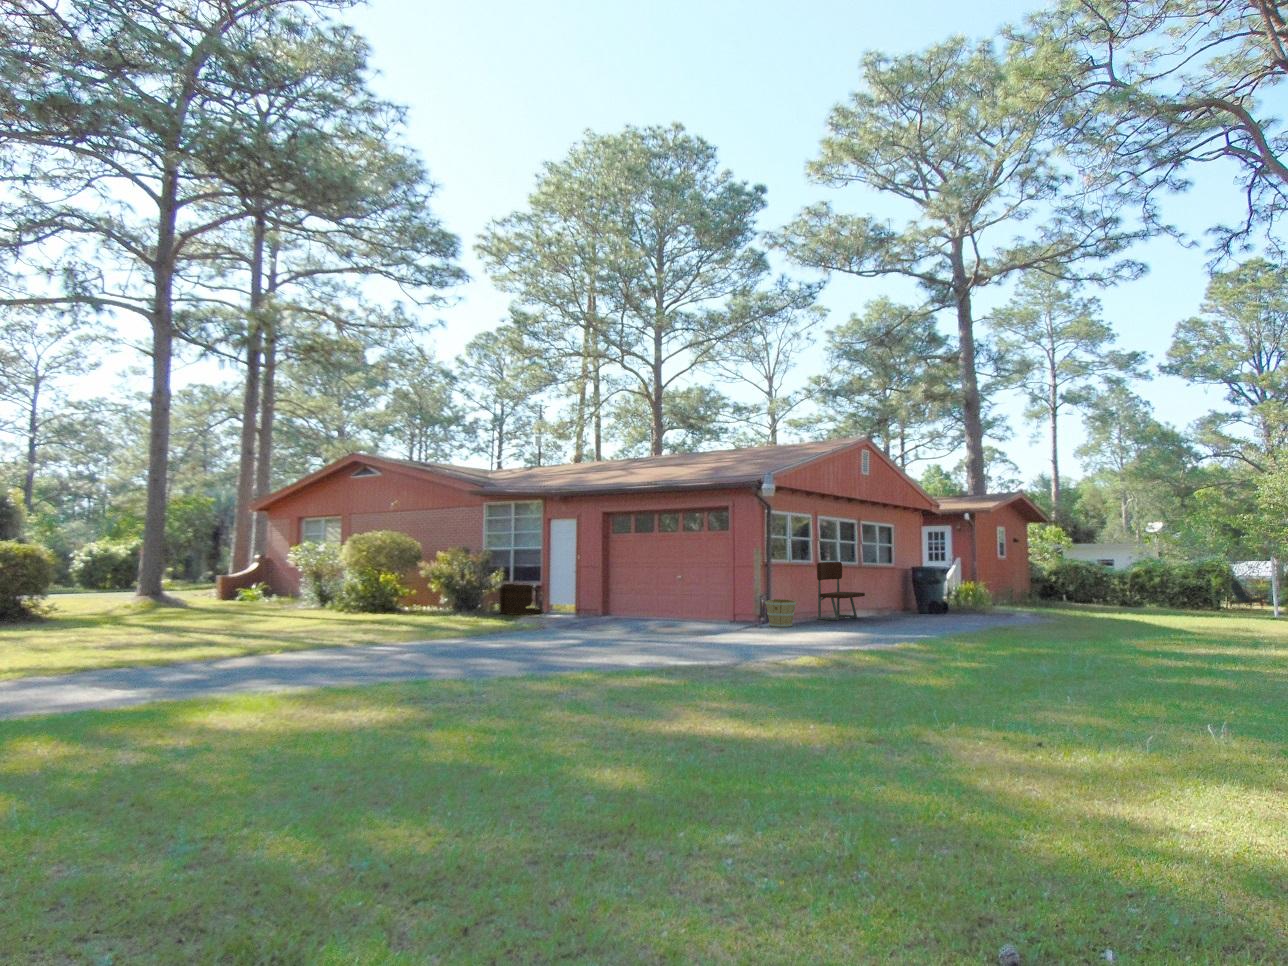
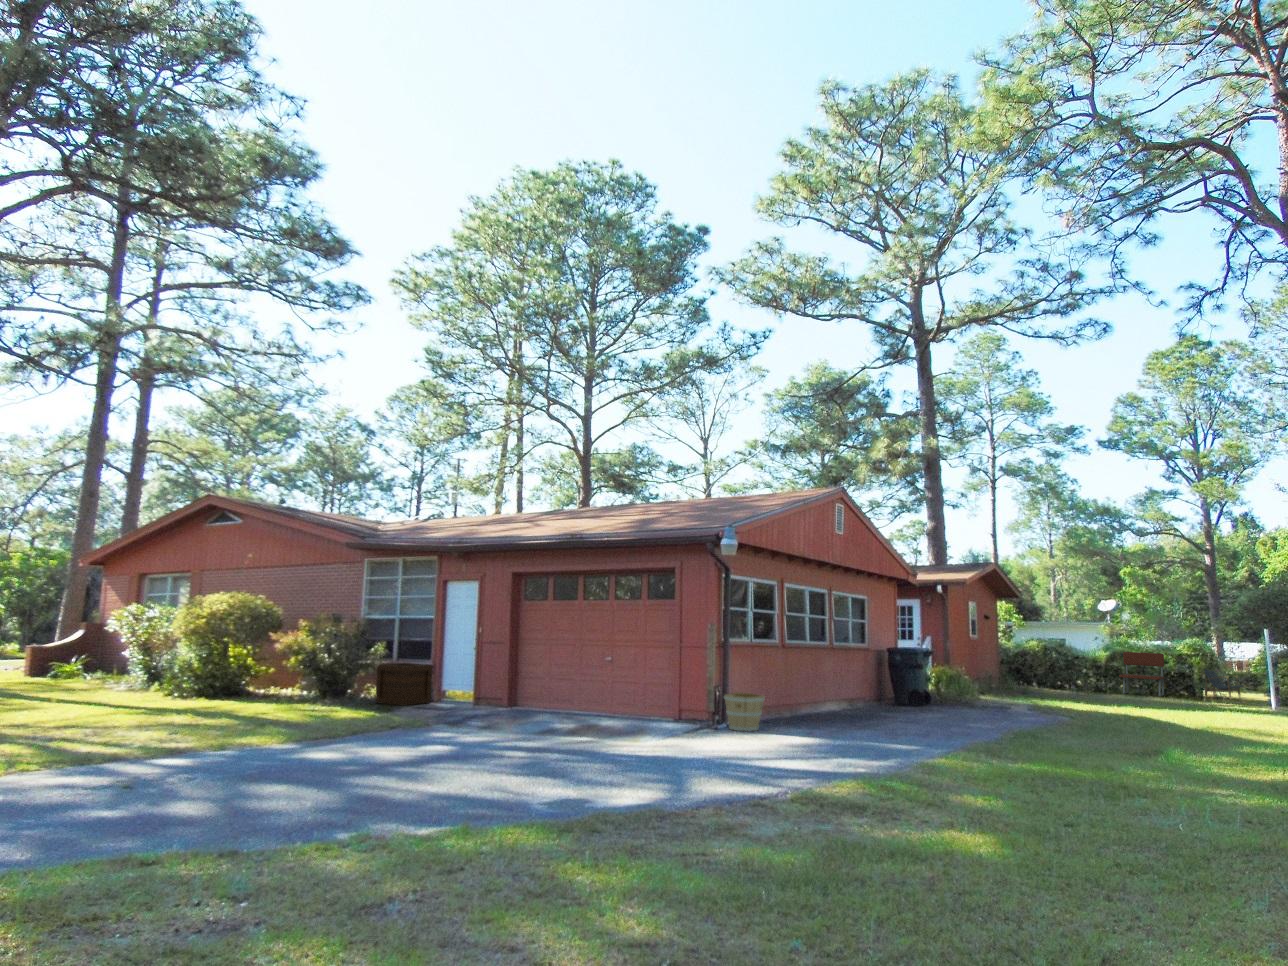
bench: present [817,562,865,621] -> present [1119,652,1164,696]

